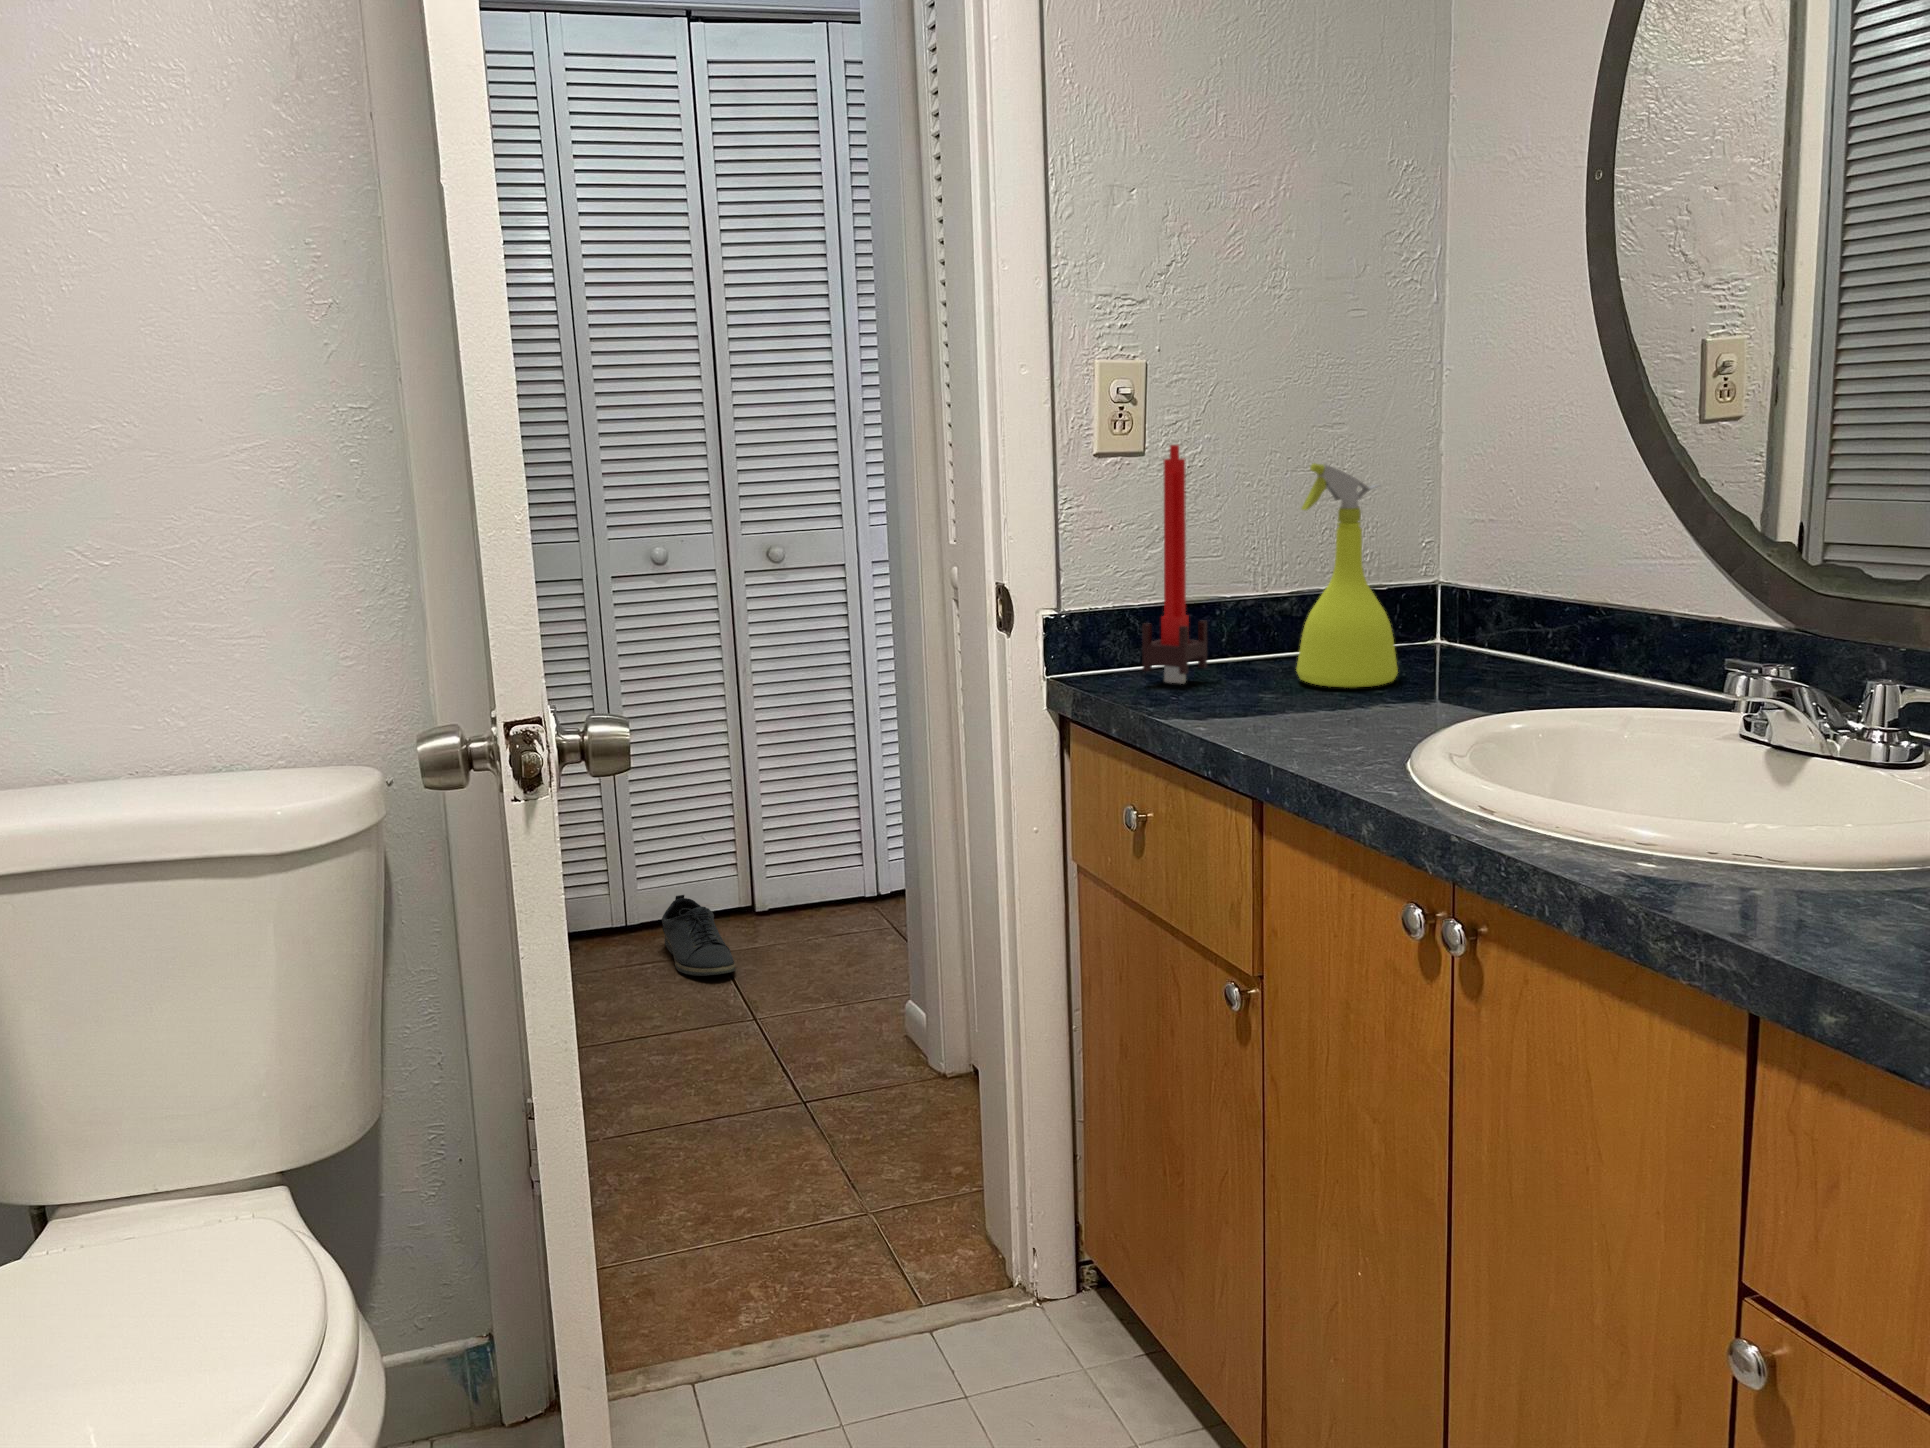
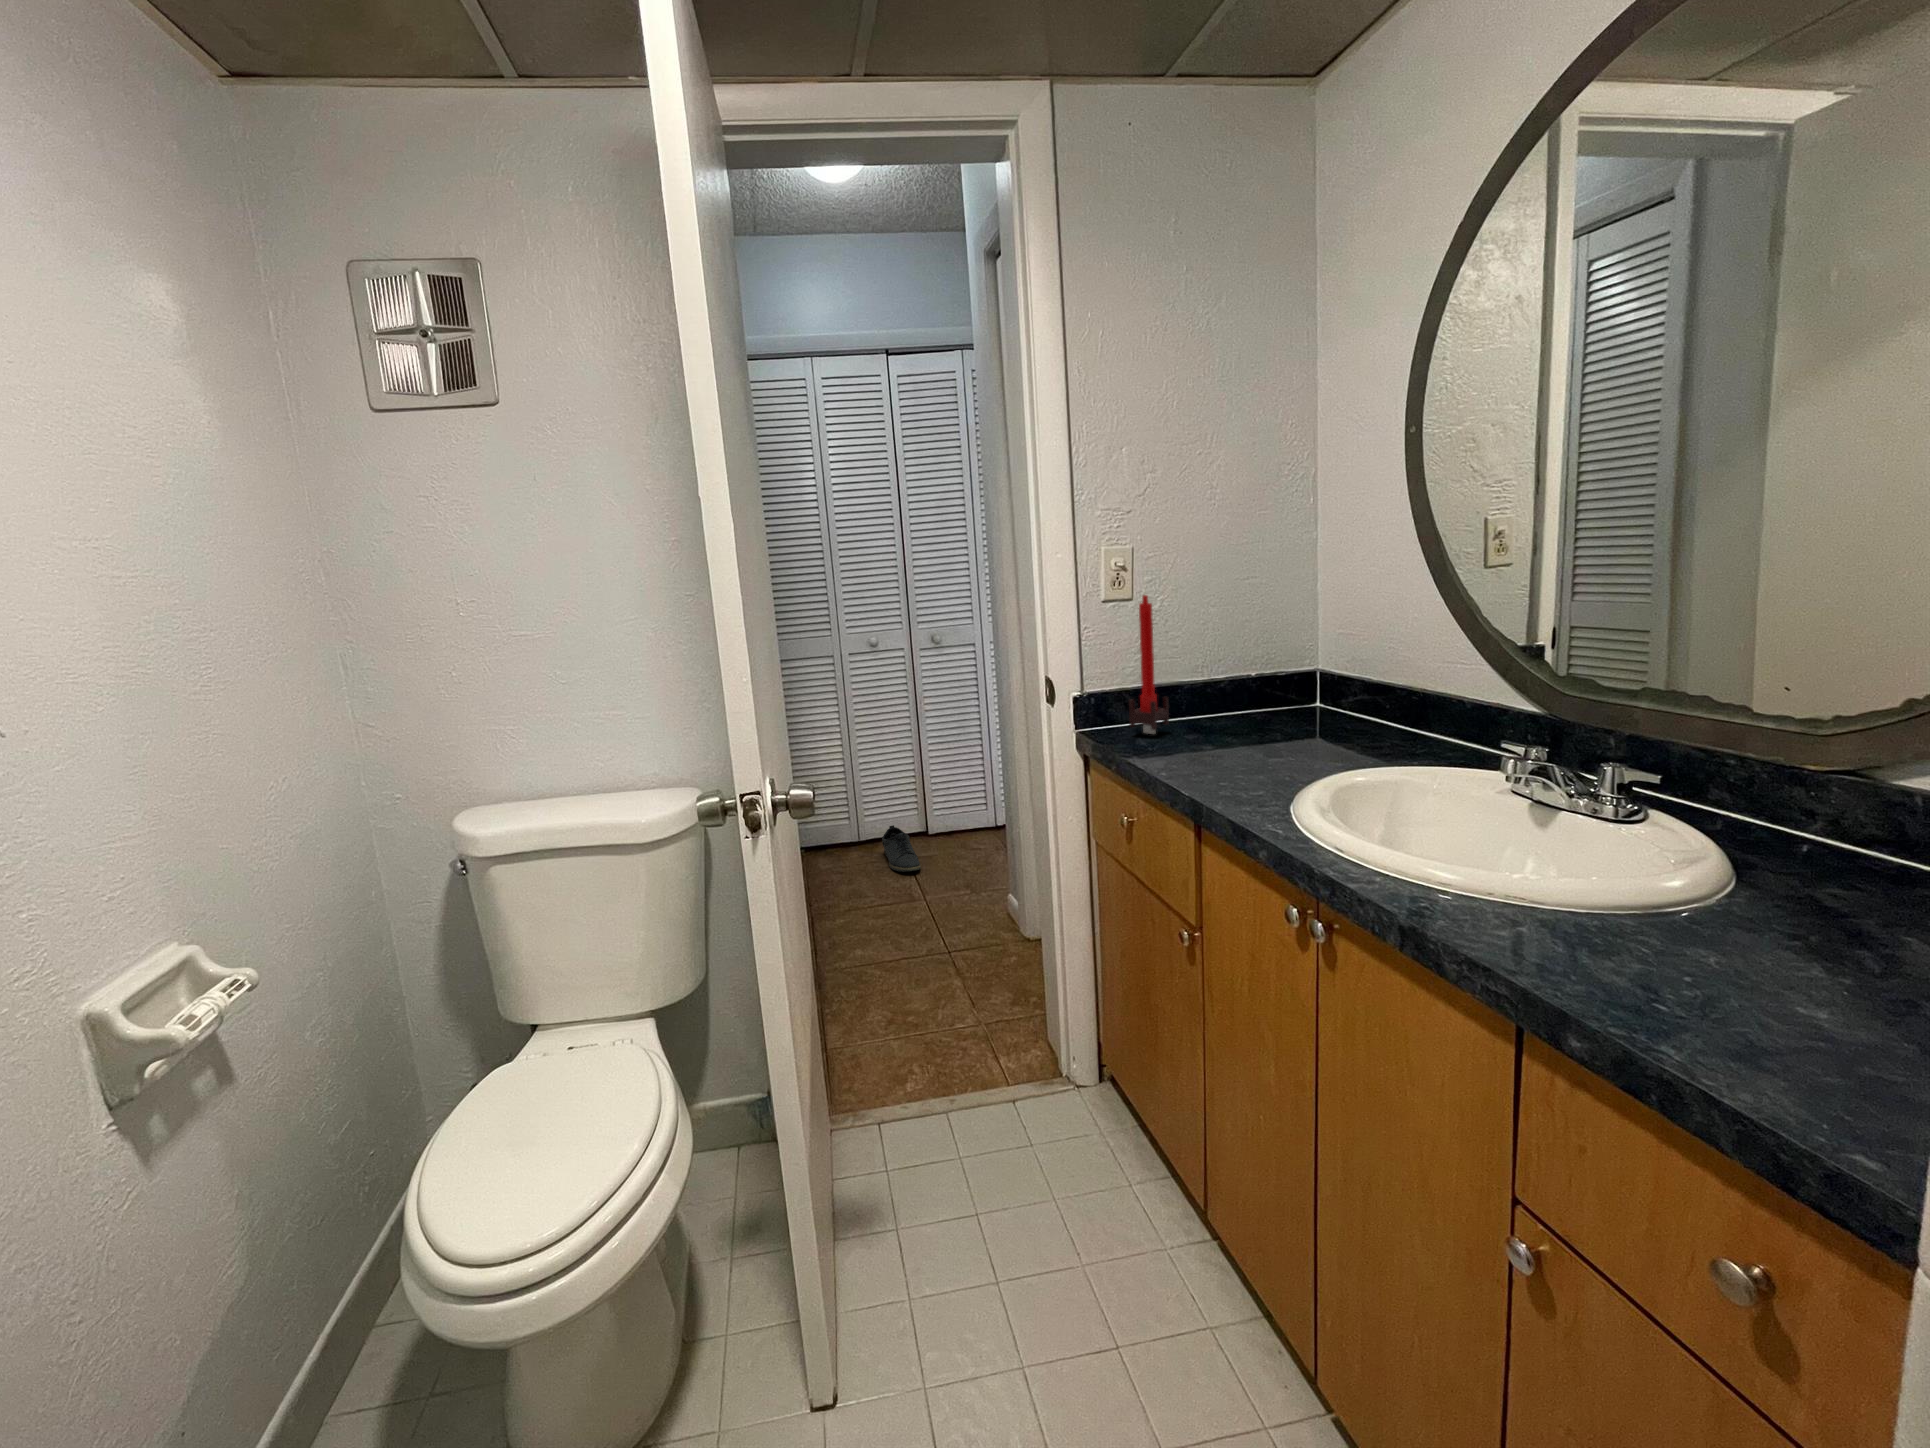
spray bottle: present [1296,463,1398,688] -> none [1223,605,1287,739]

